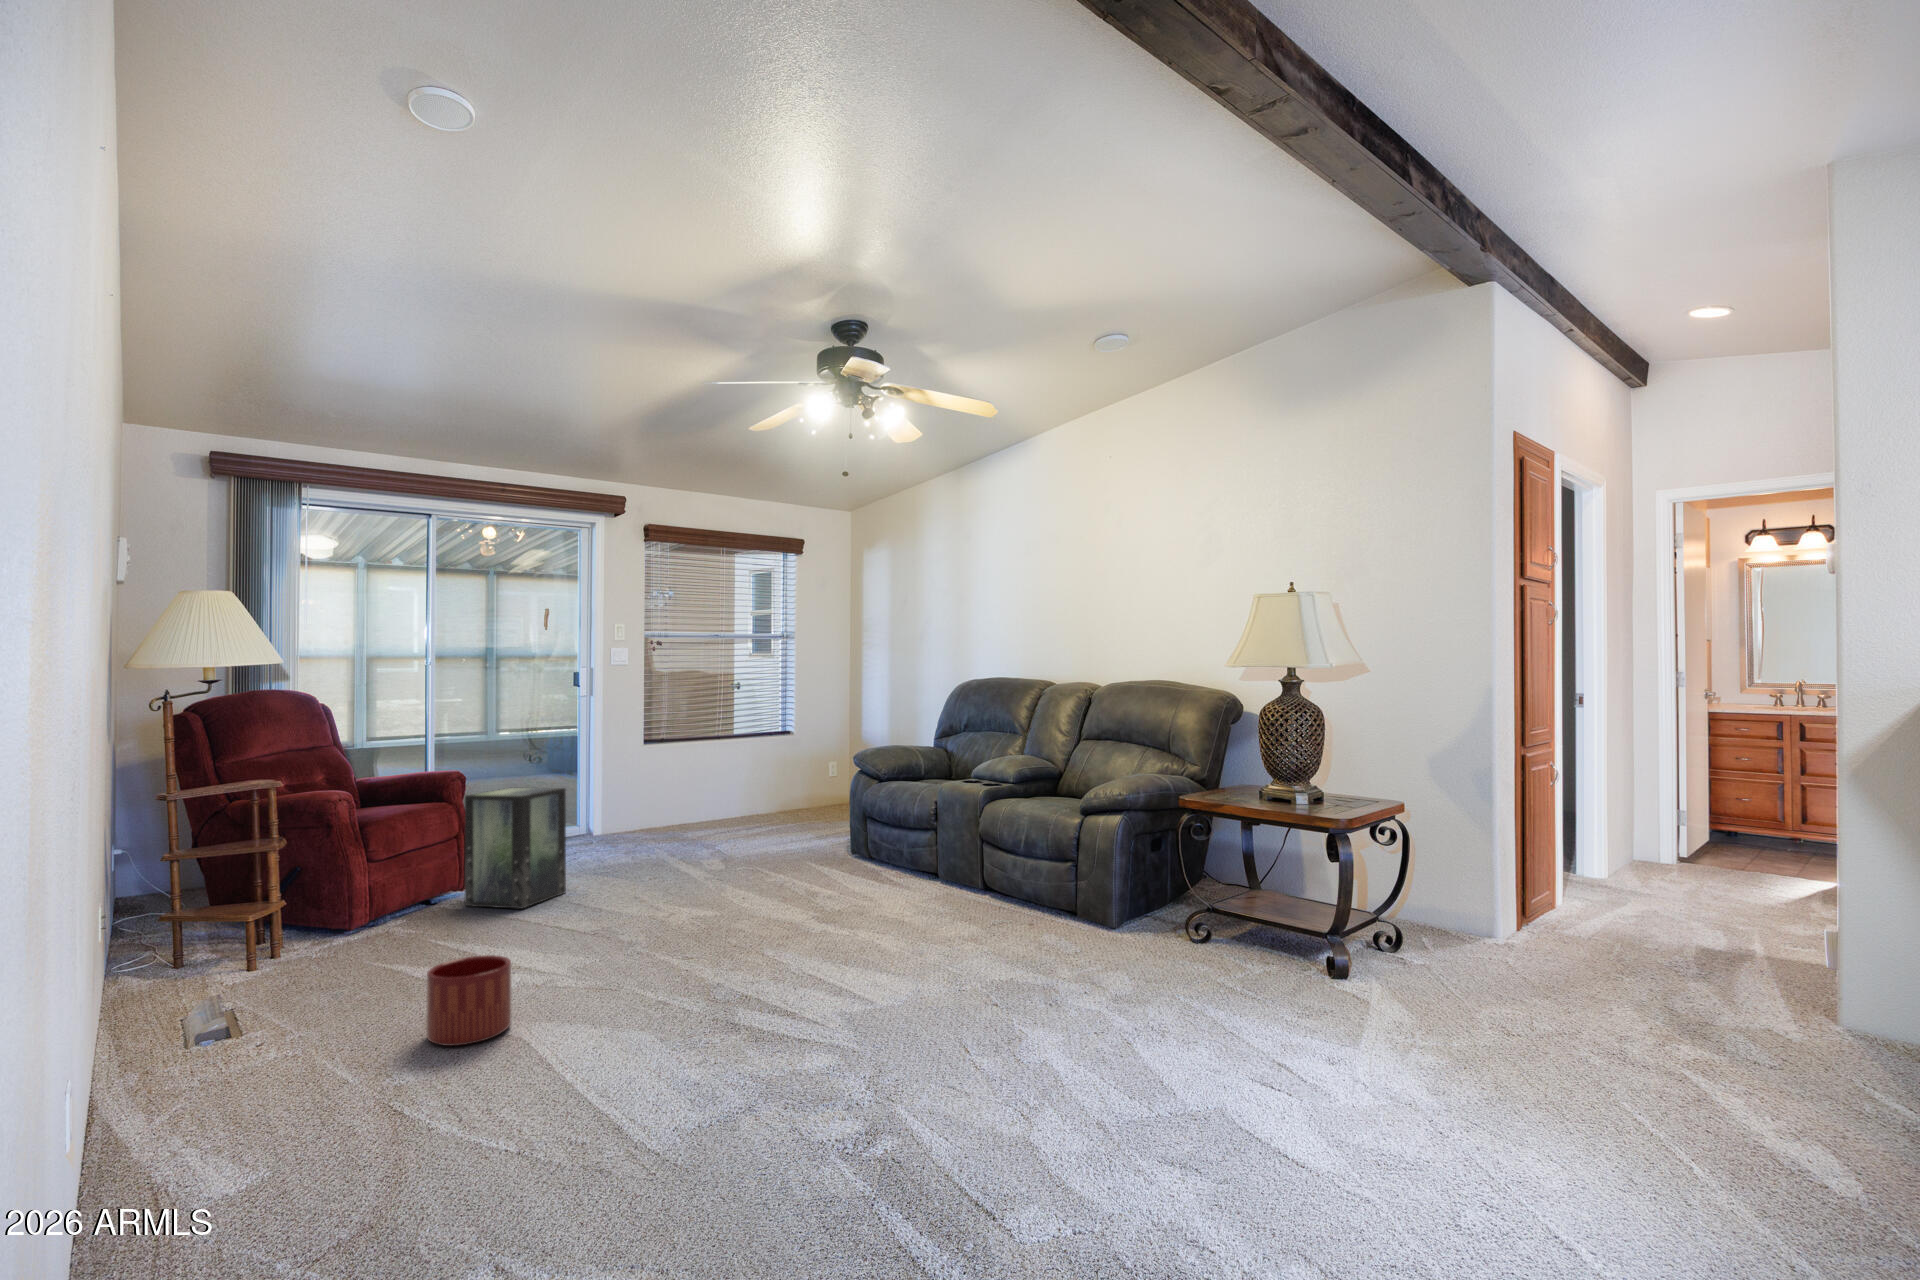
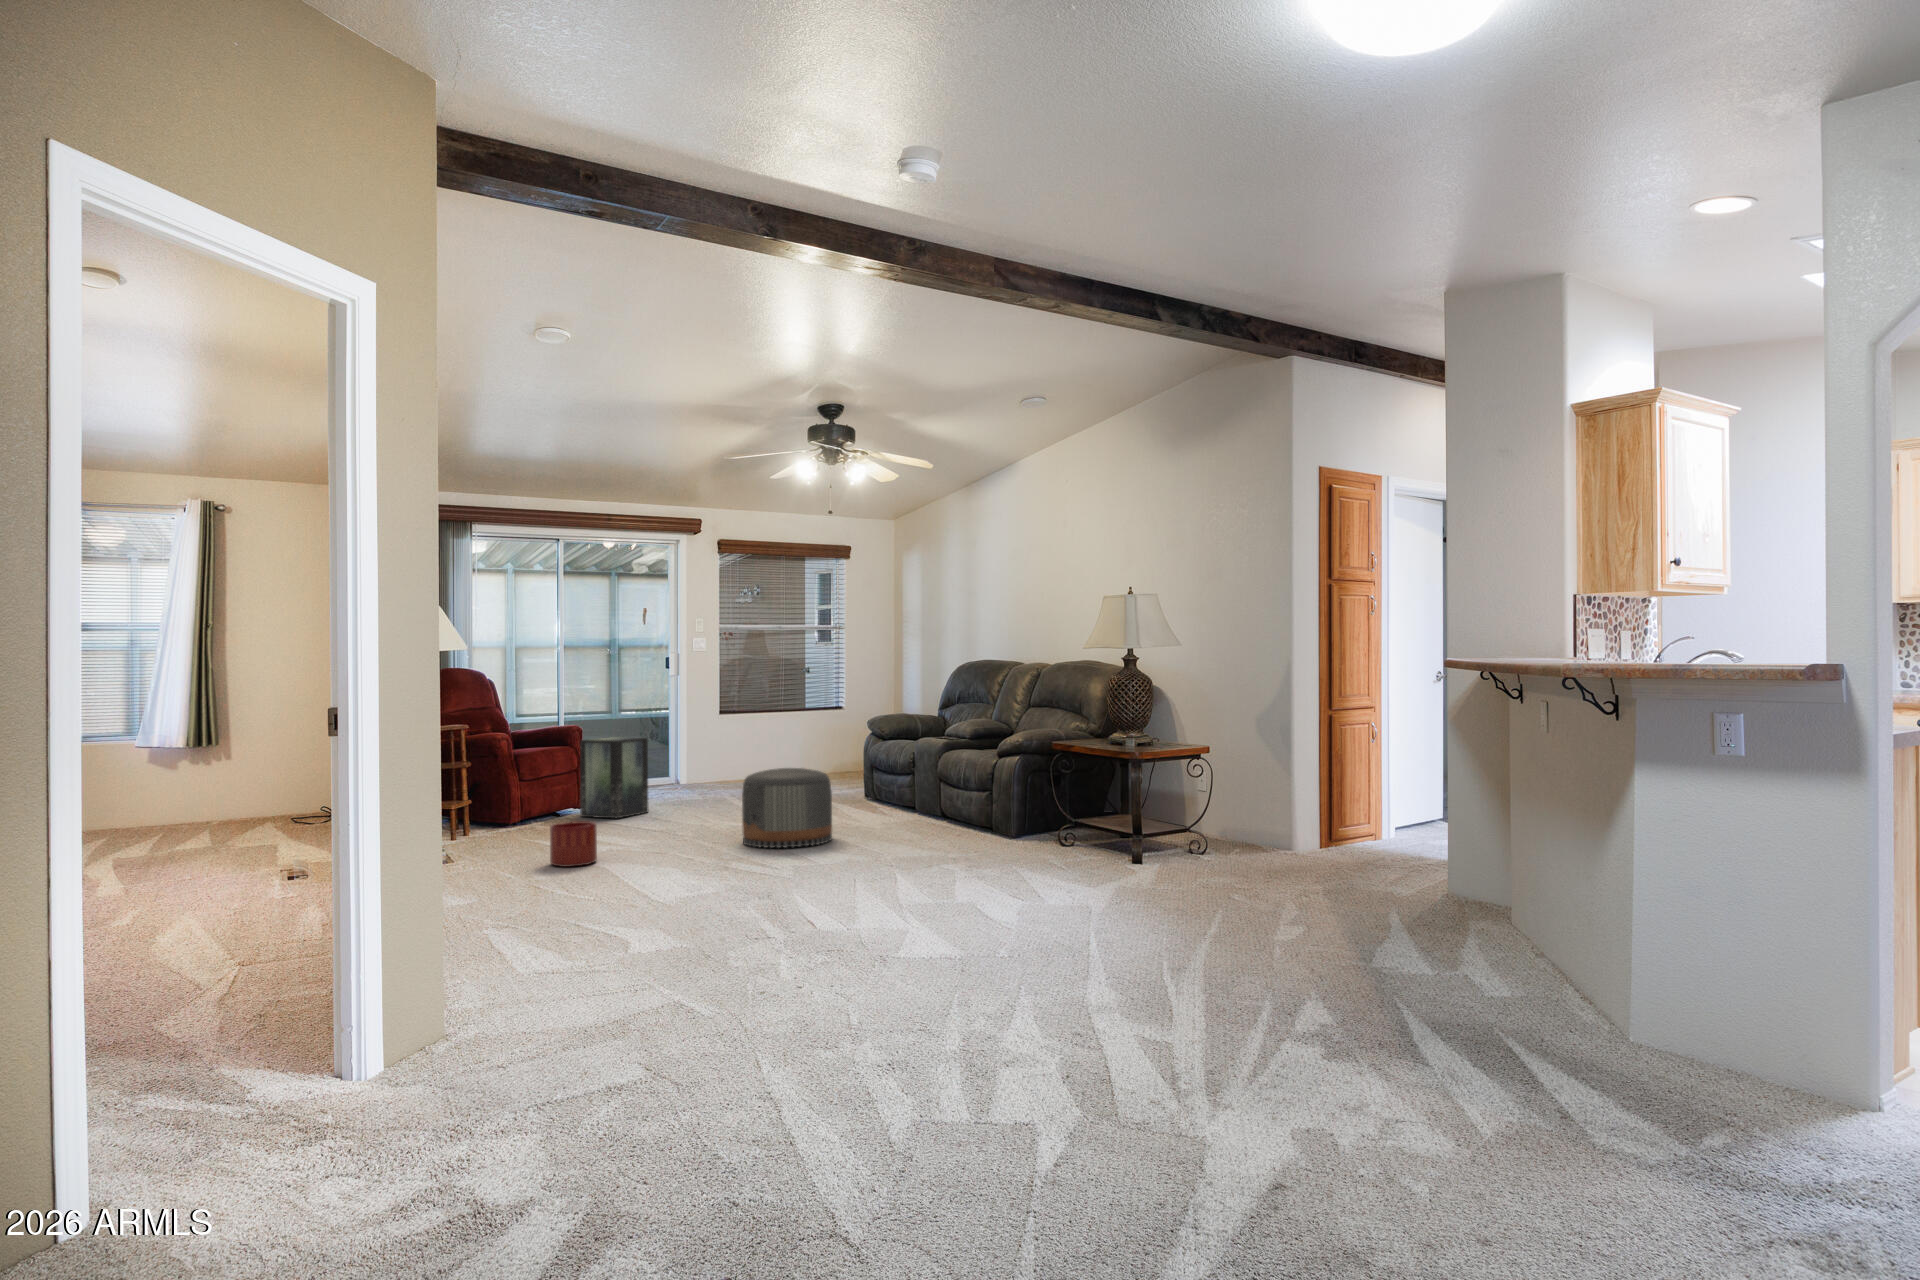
pouf: none [736,841,869,971] -> present [742,768,832,848]

